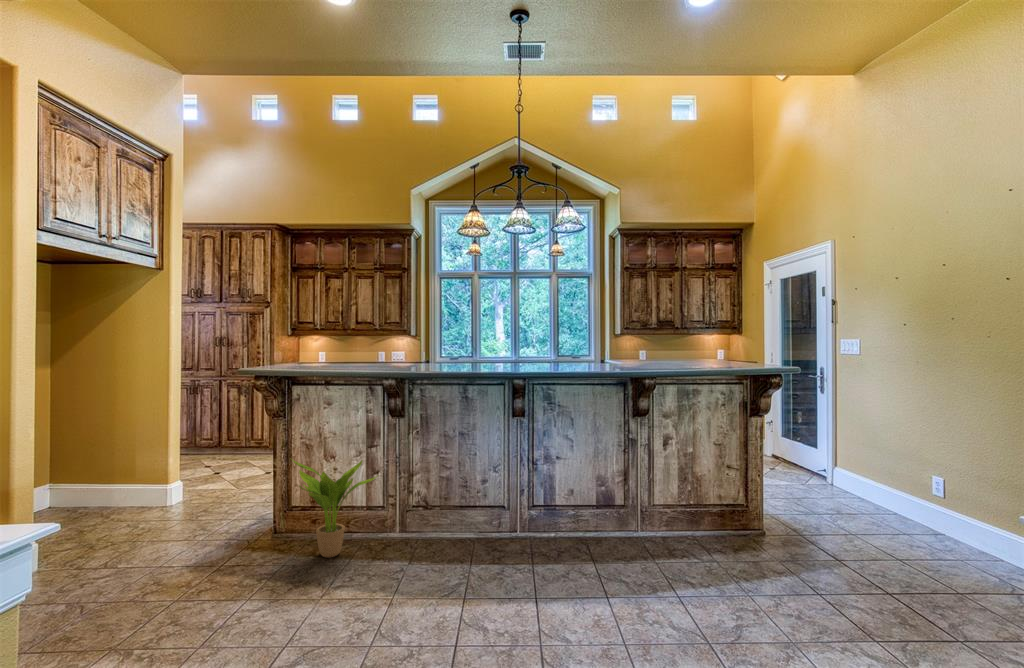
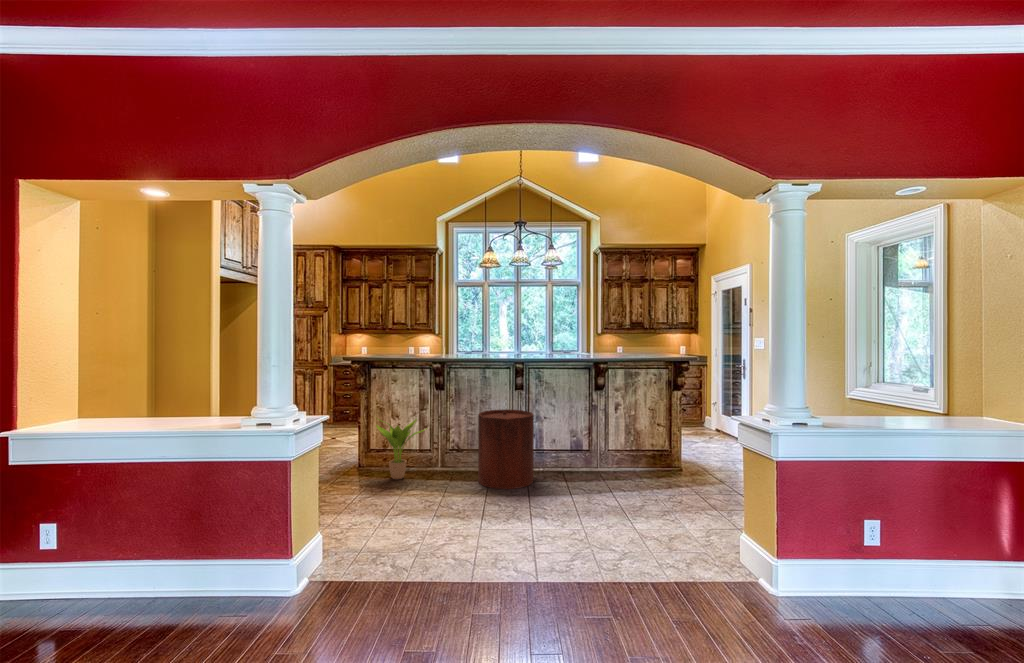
trash can: none [455,446,541,579] -> present [478,409,534,489]

